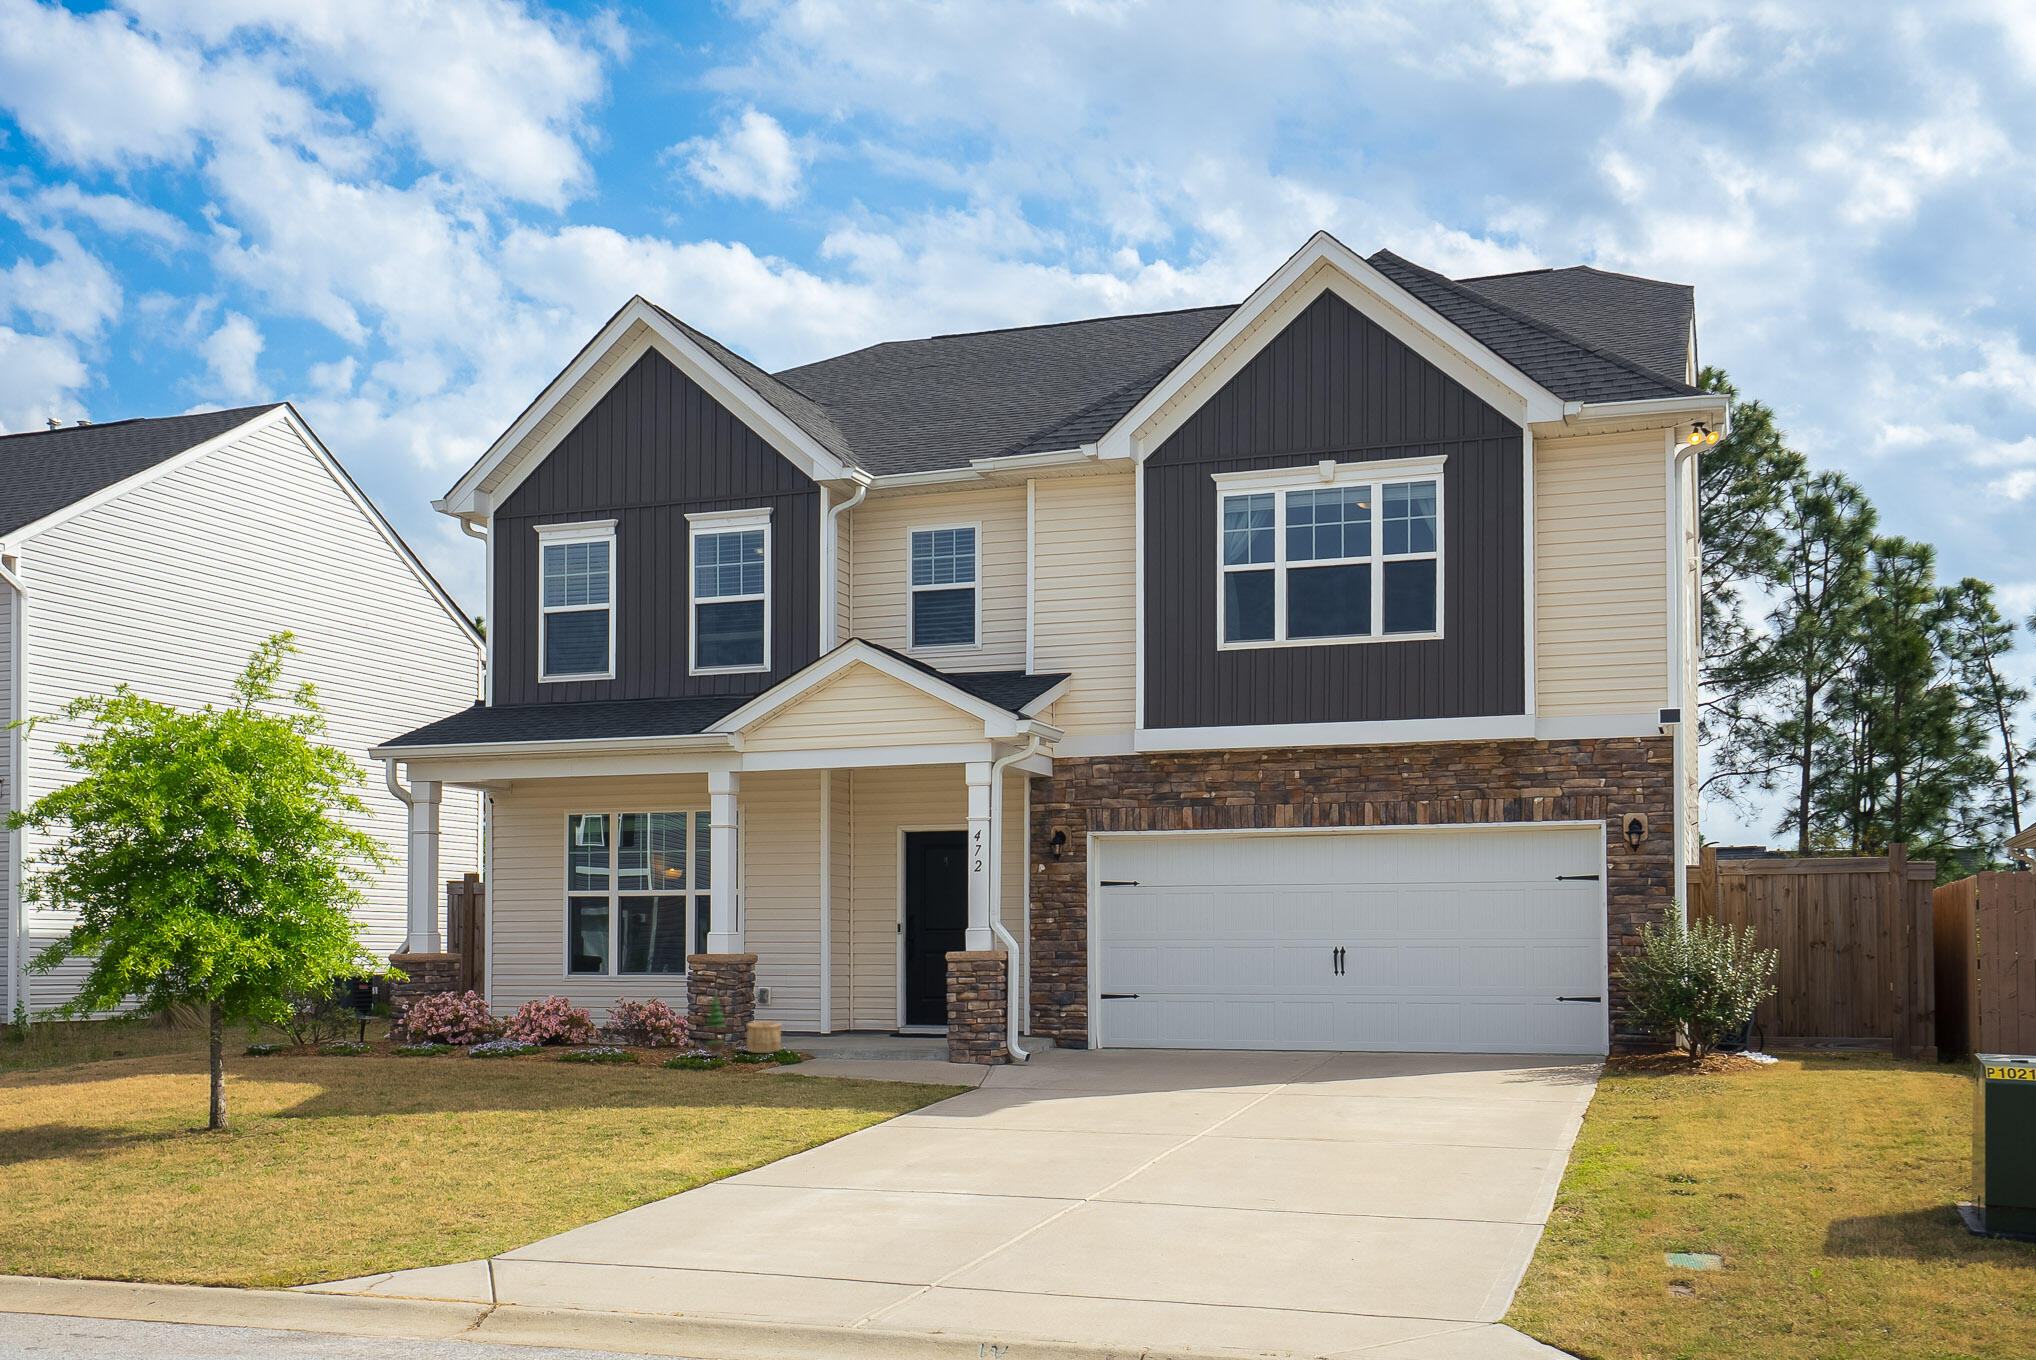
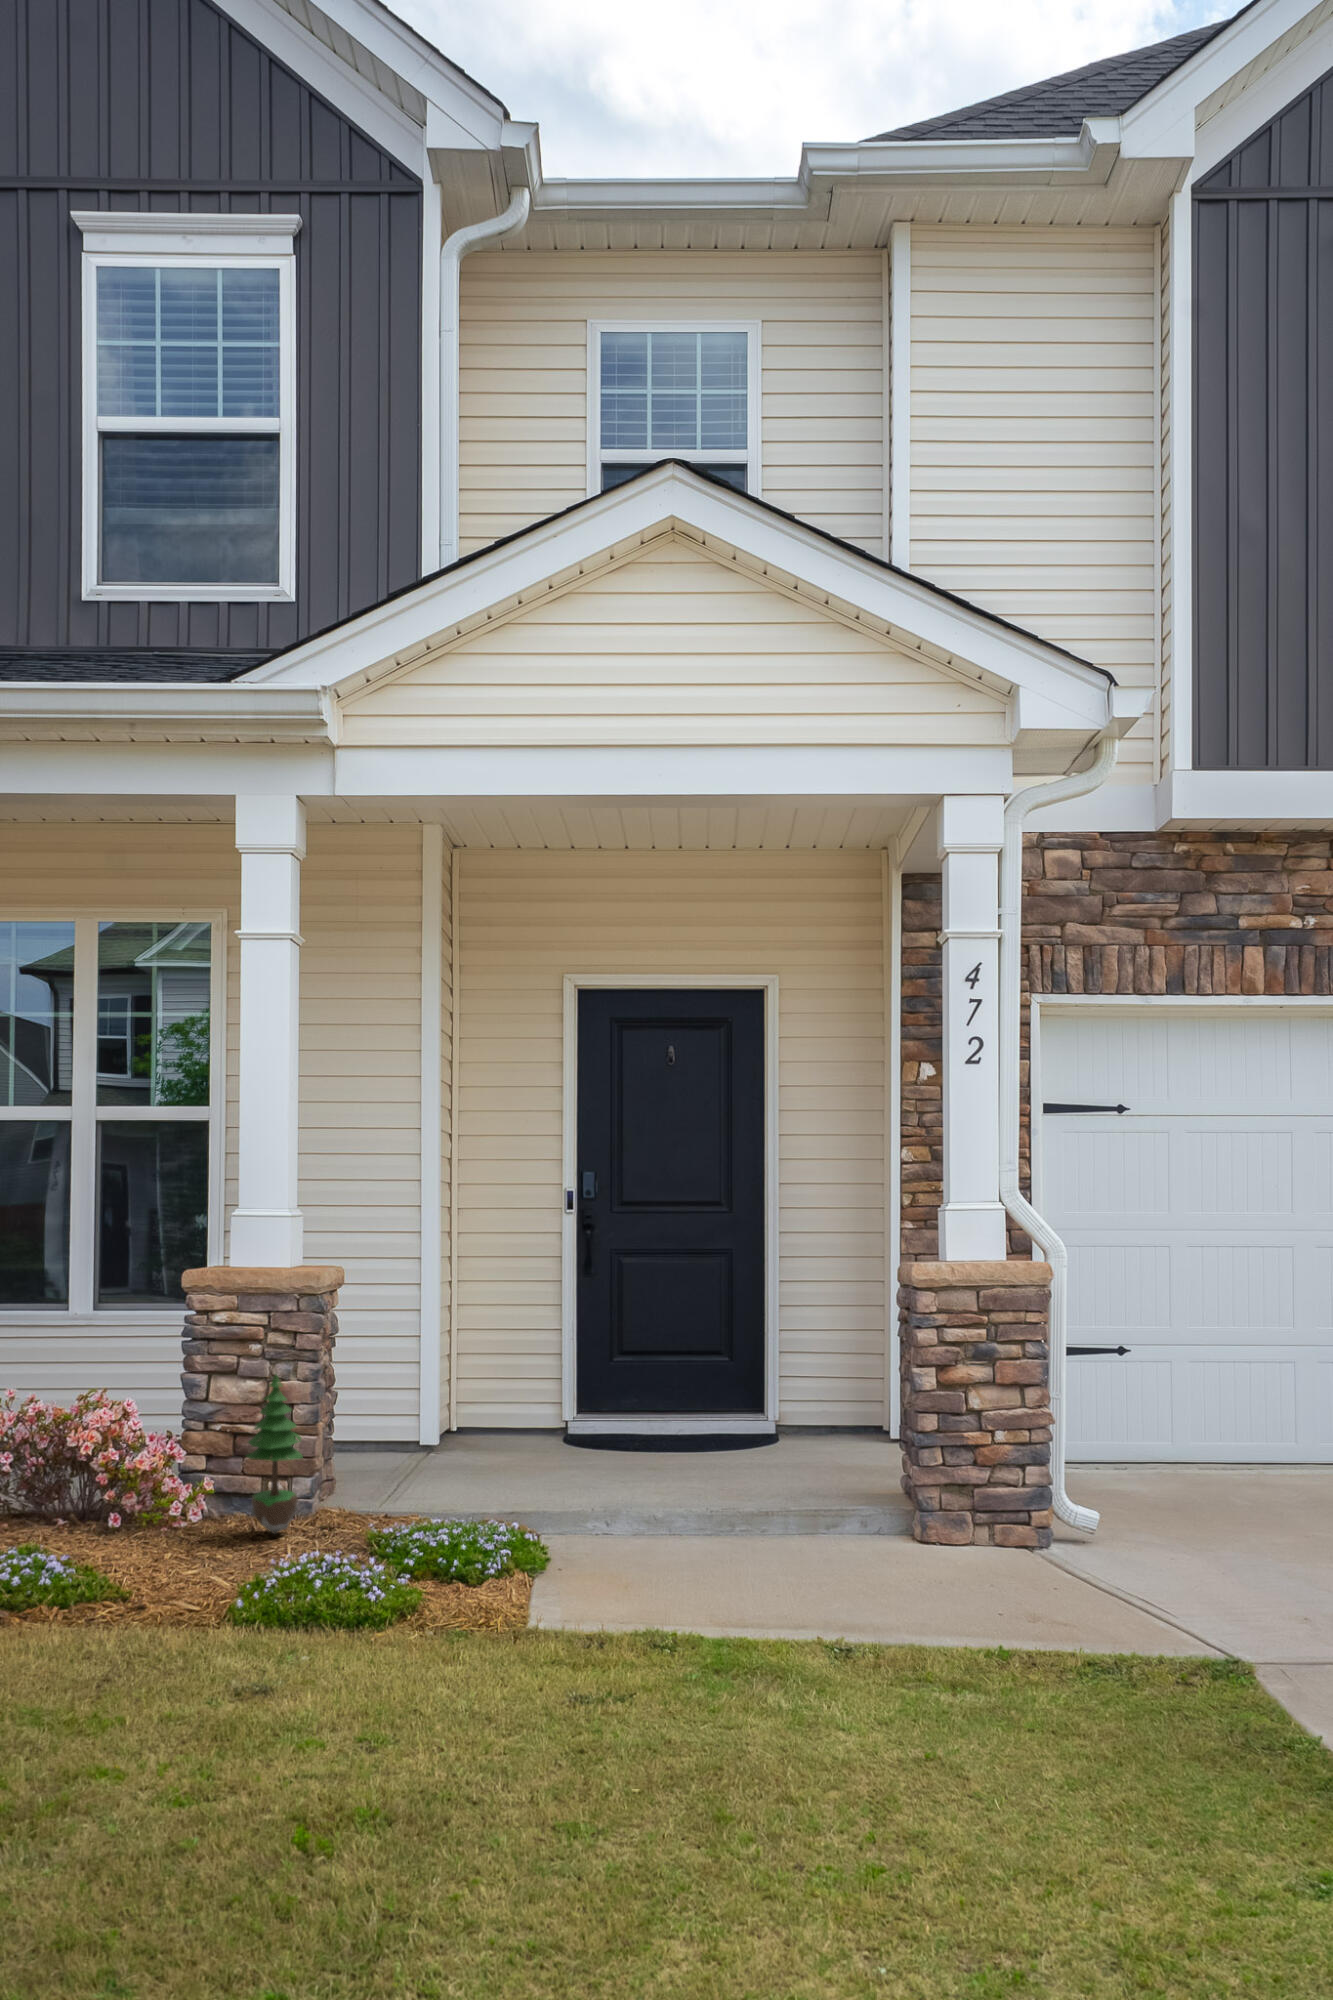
wooden bucket: present [747,1021,782,1053] -> none [321,1425,412,1511]

